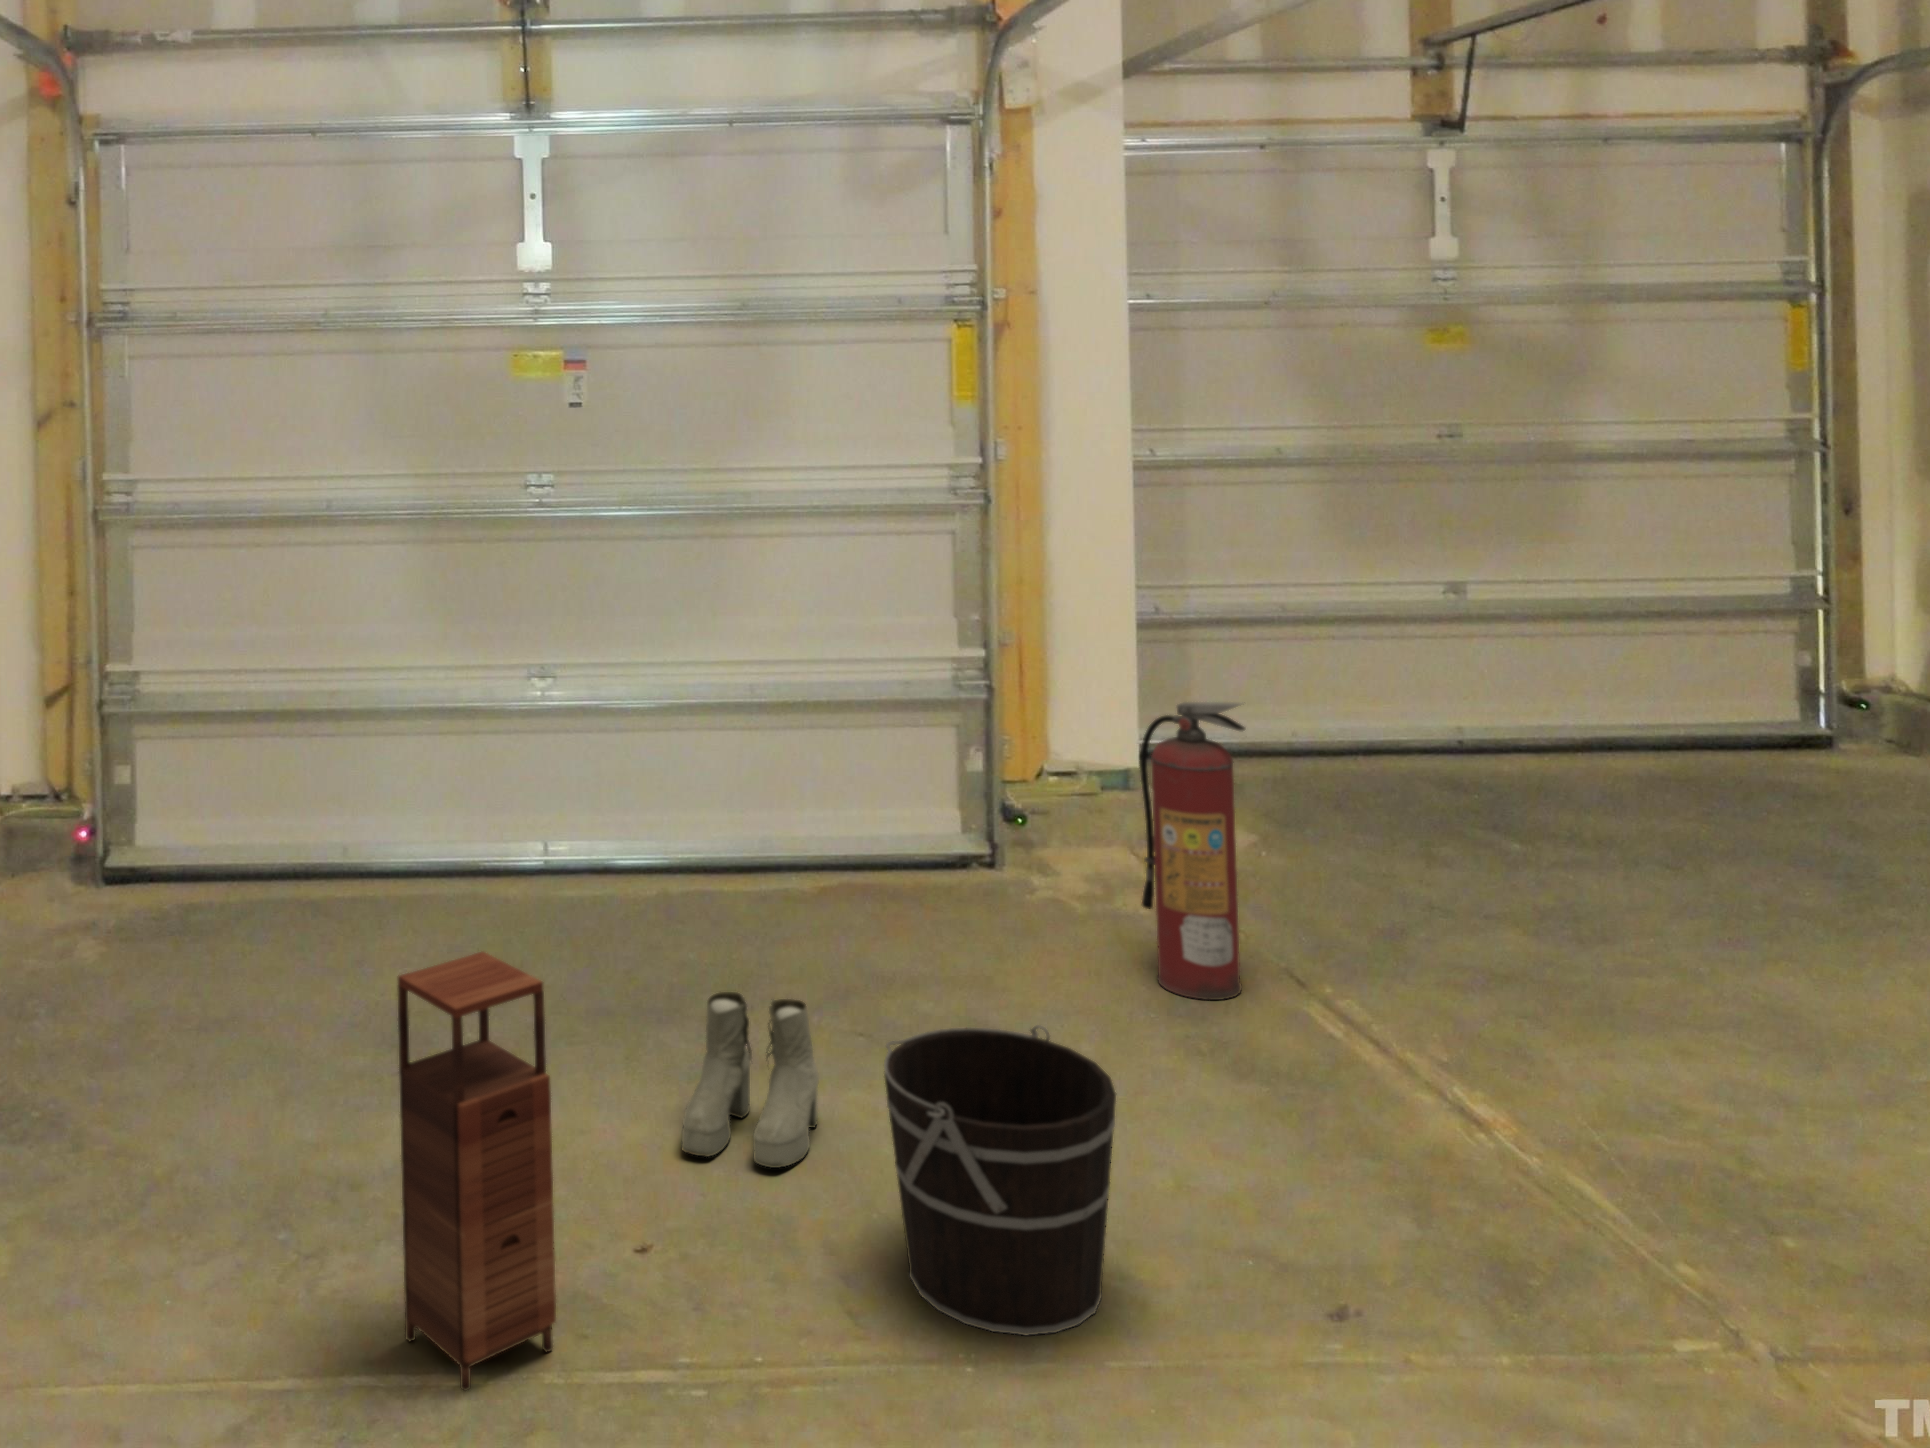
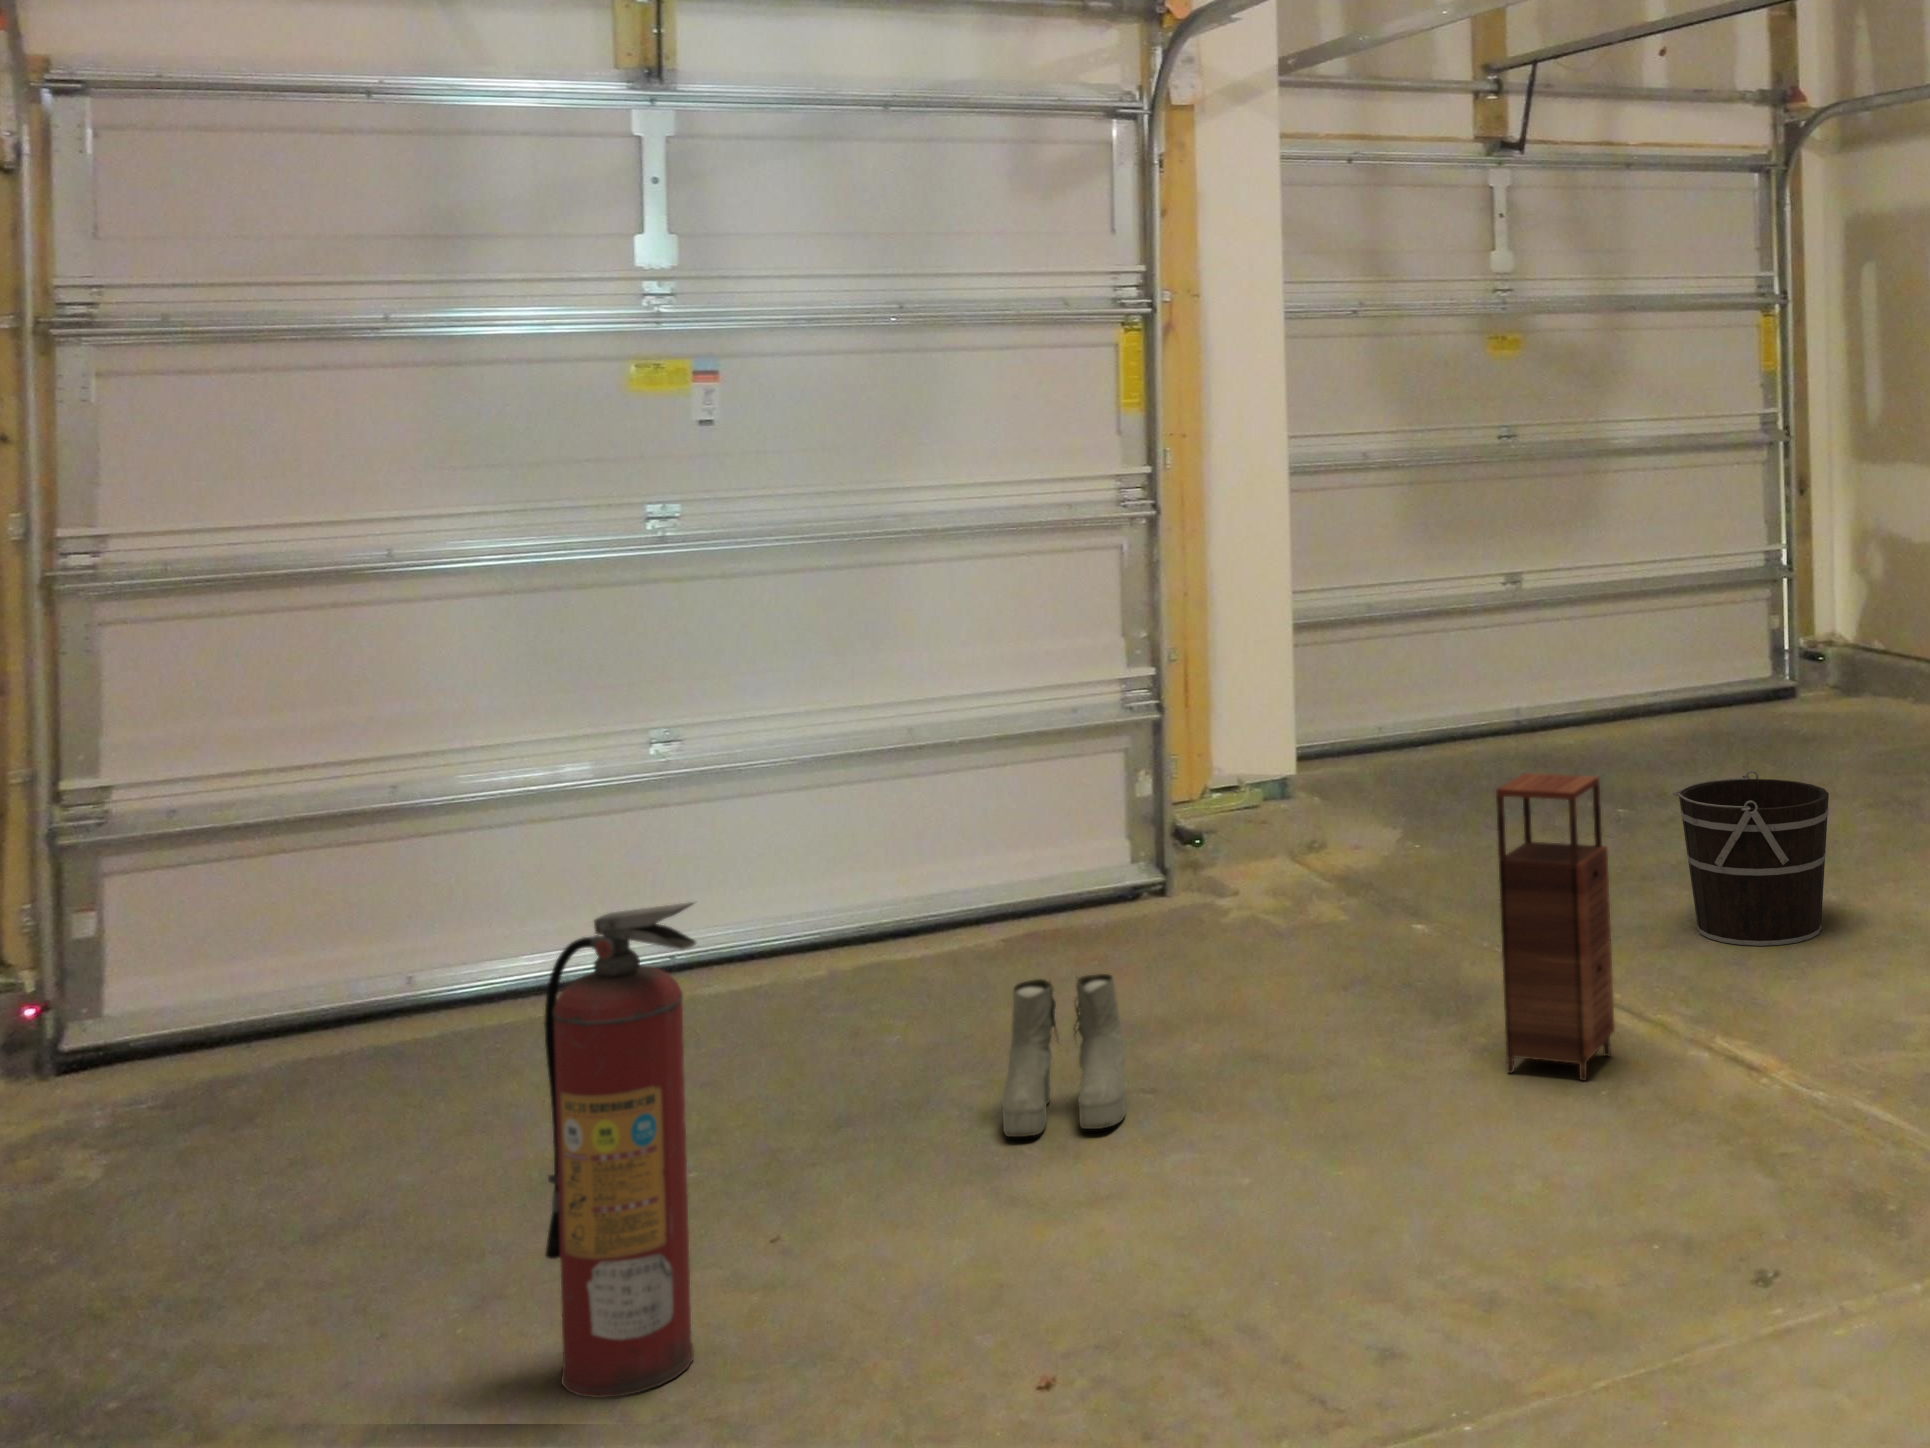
fire extinguisher: present [1140,702,1245,1000] -> present [544,902,696,1398]
storage cabinet: present [397,952,556,1391] -> present [1496,773,1615,1080]
bucket: present [884,1025,1116,1335] -> present [1673,770,1829,946]

